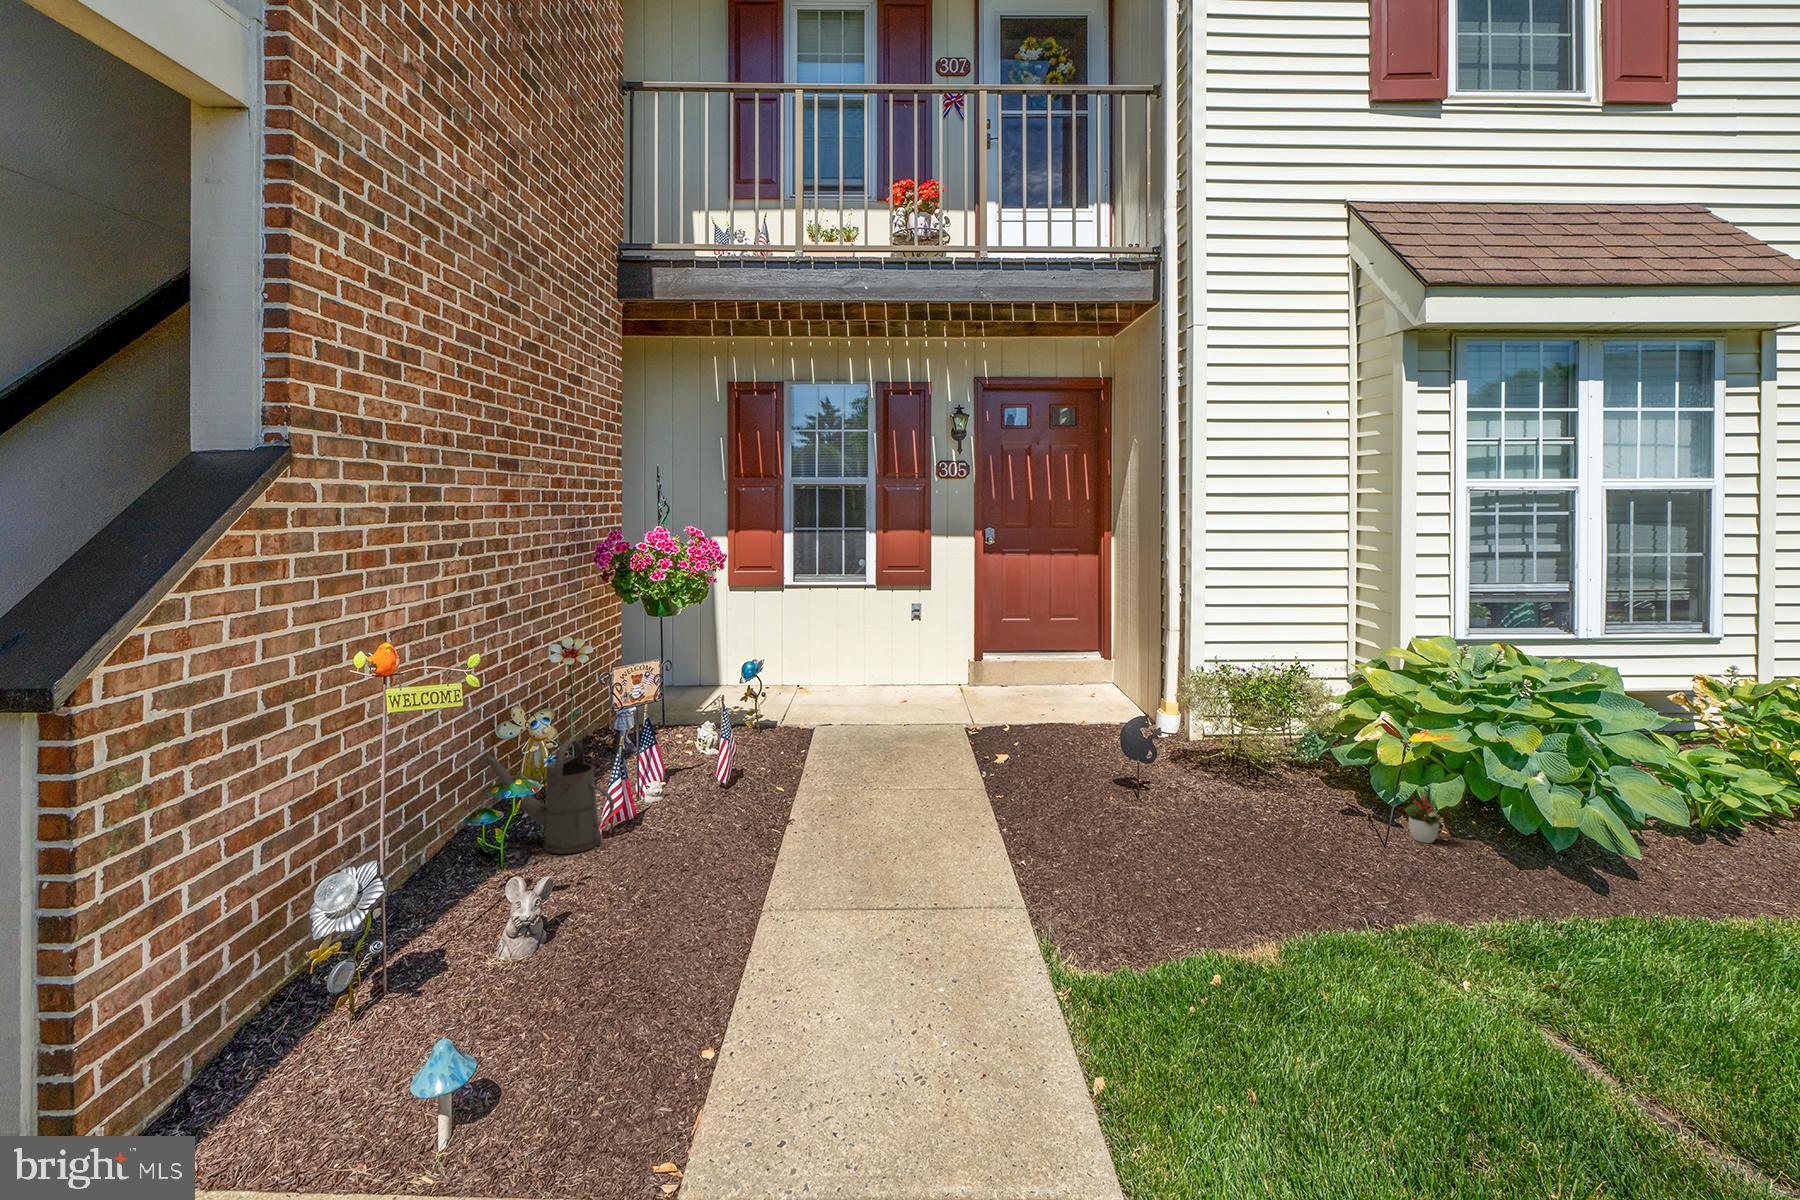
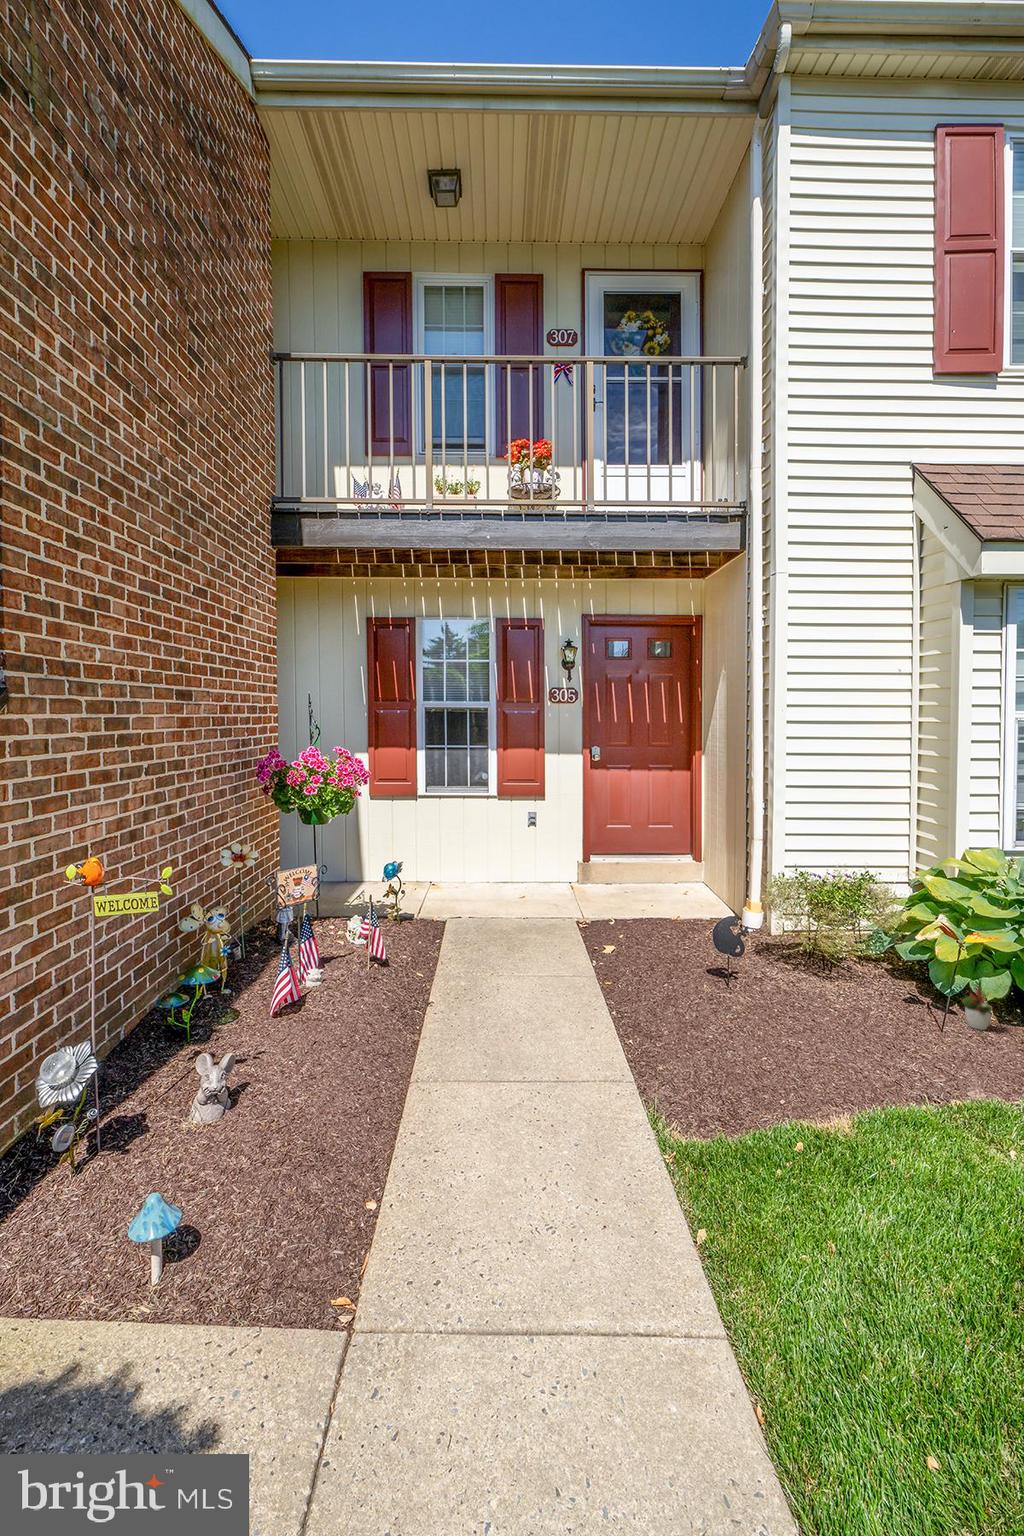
watering can: present [486,740,614,854] -> none [163,937,274,1037]

